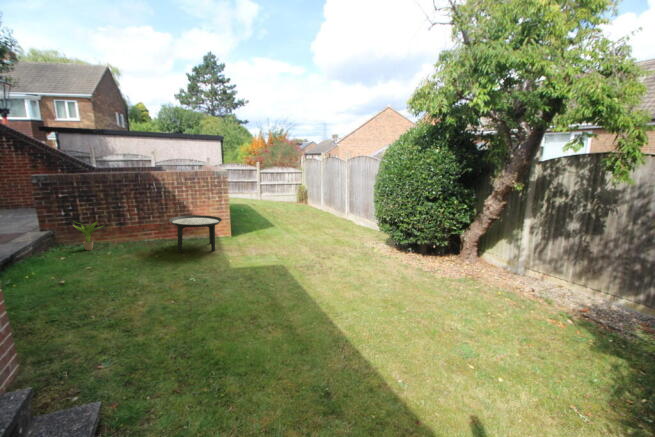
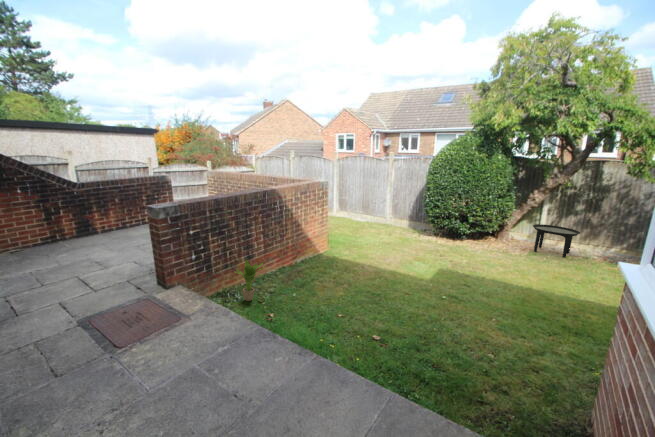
round table: present [169,215,222,253] -> present [533,224,580,258]

